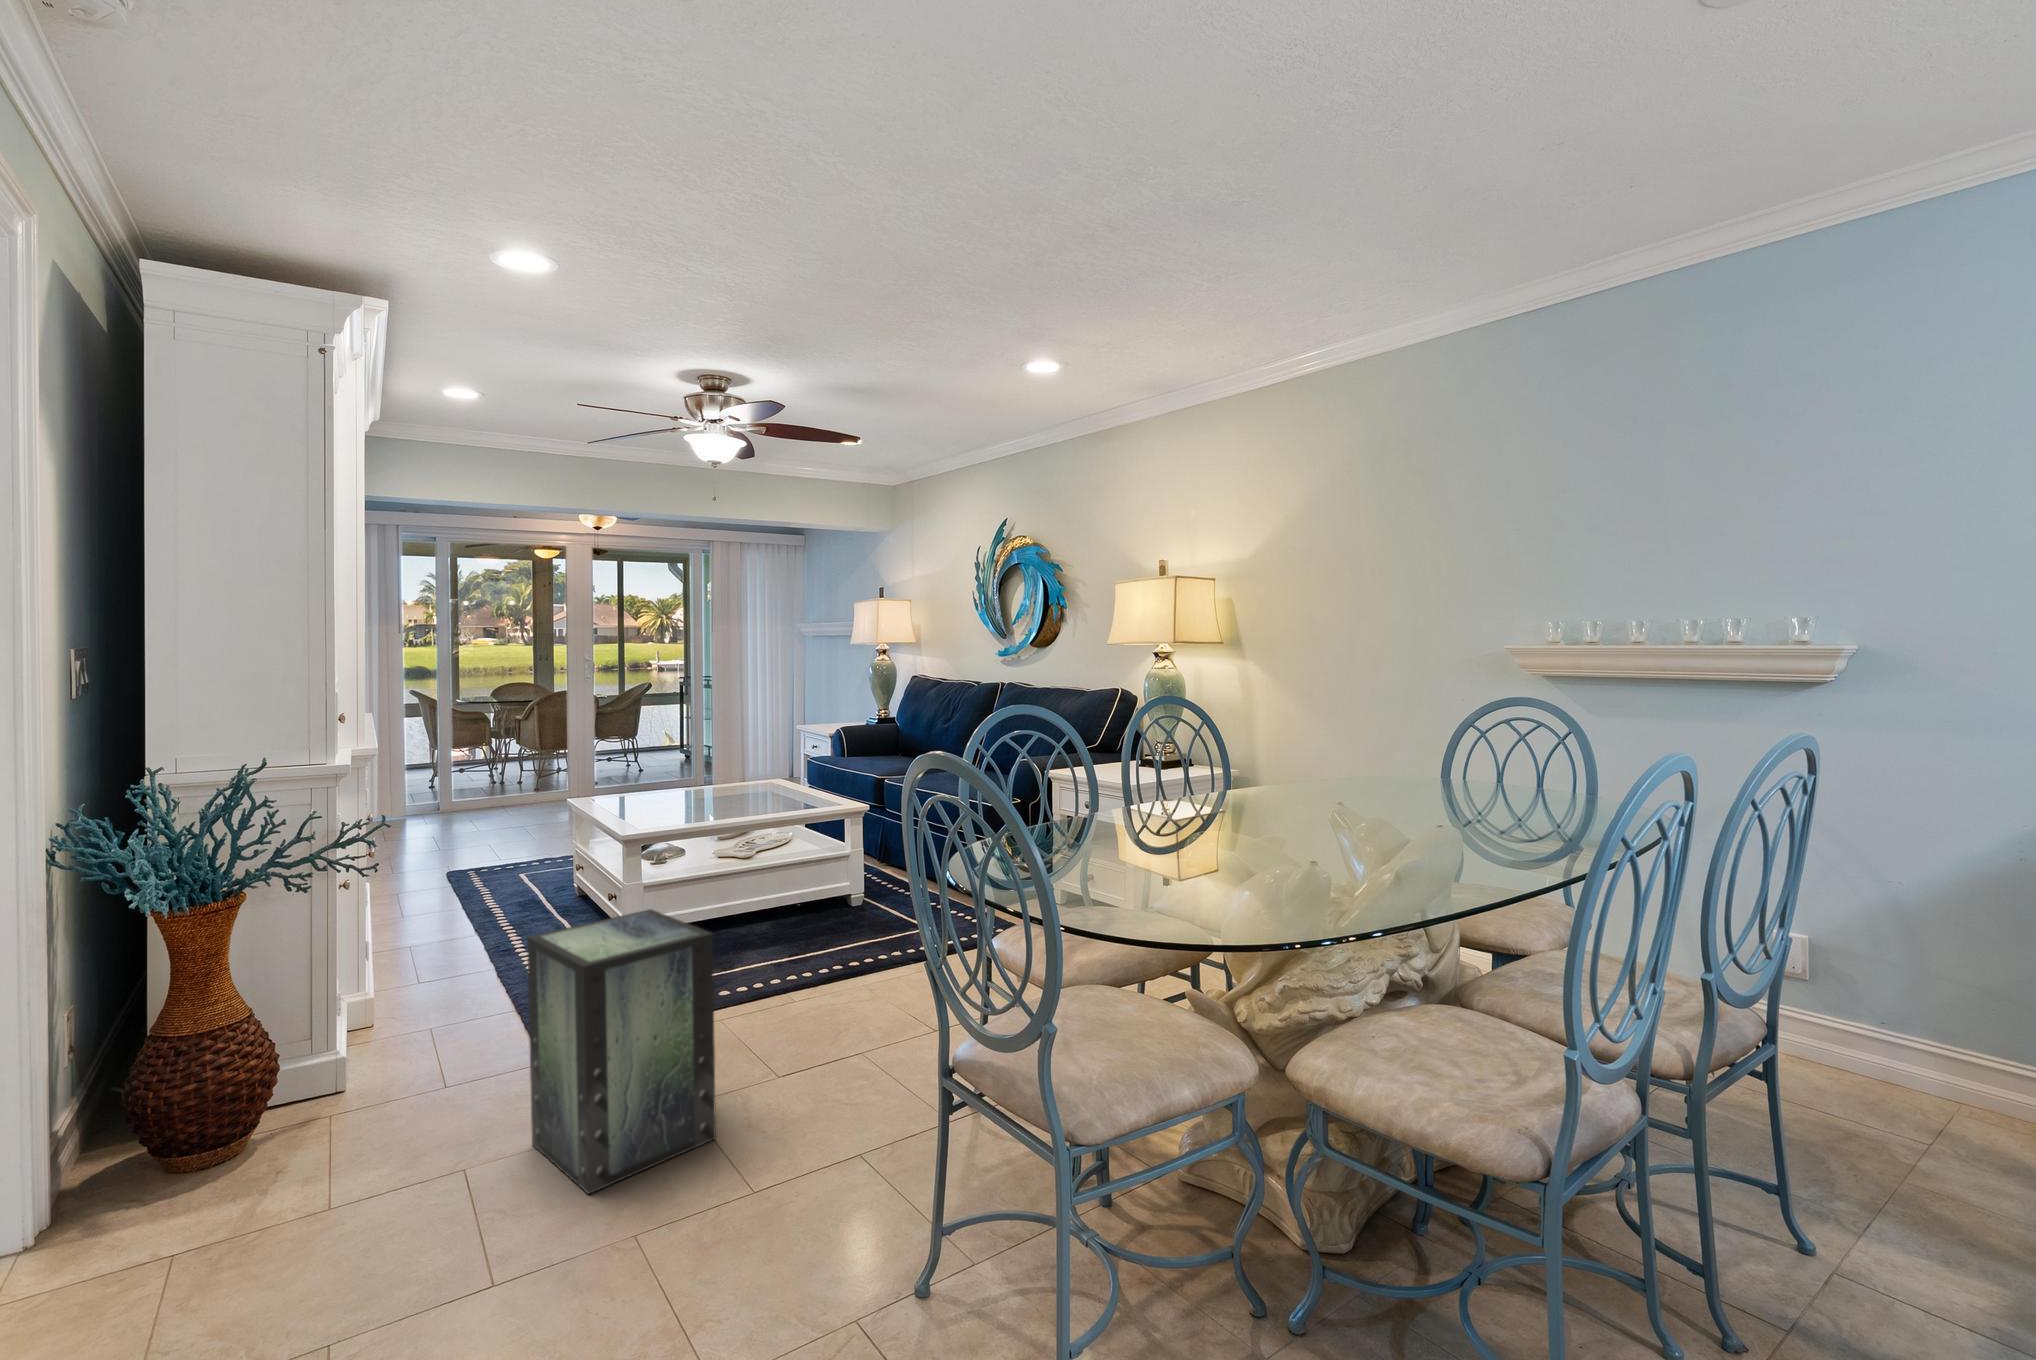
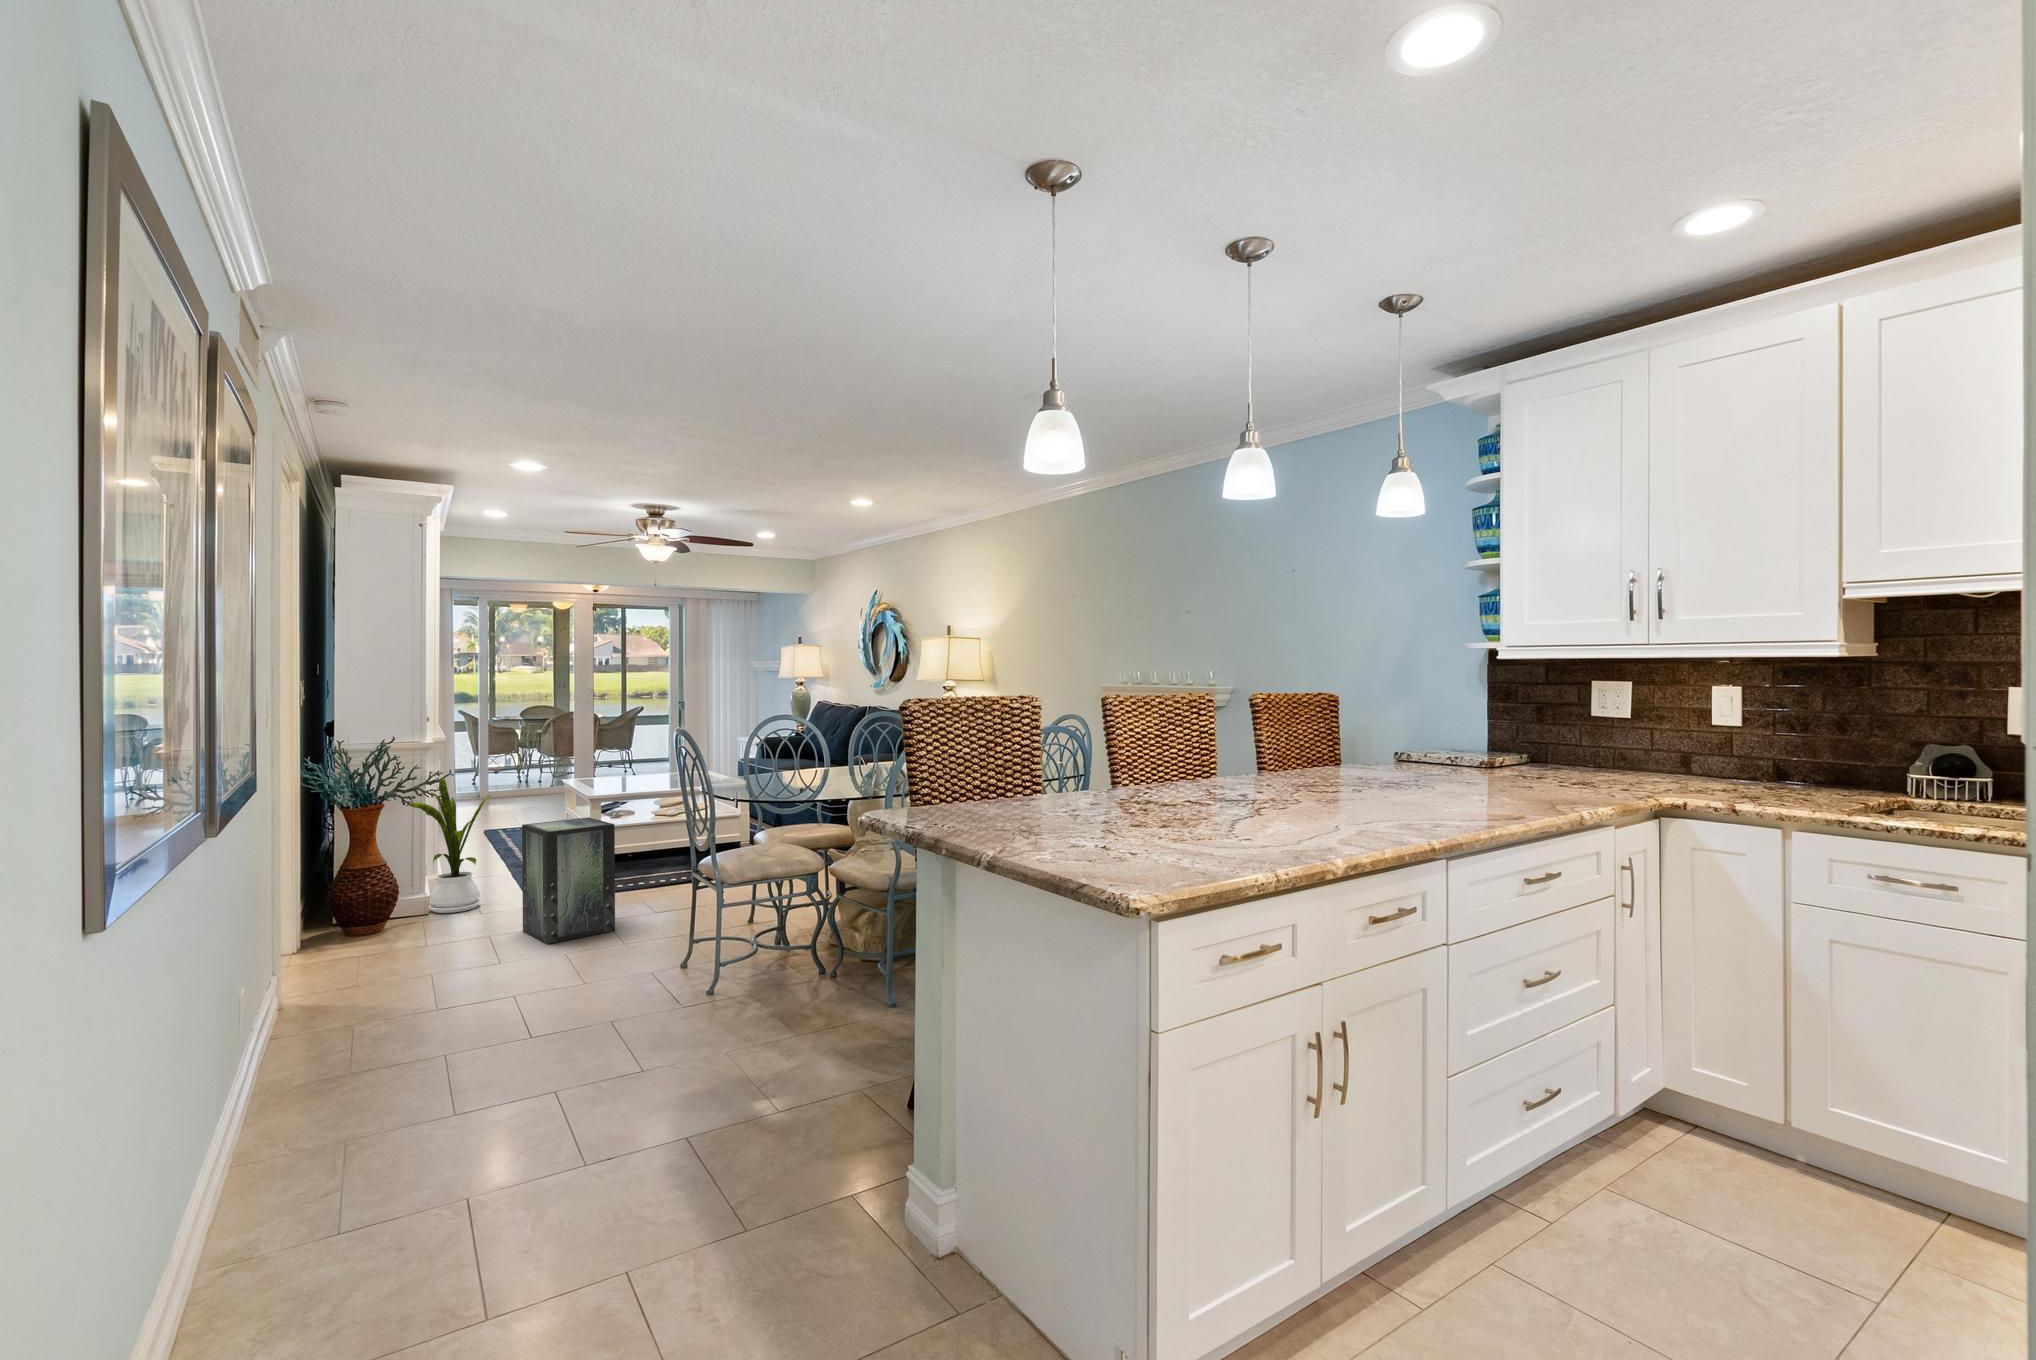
house plant: none [298,838,463,1084] -> present [409,778,490,913]

